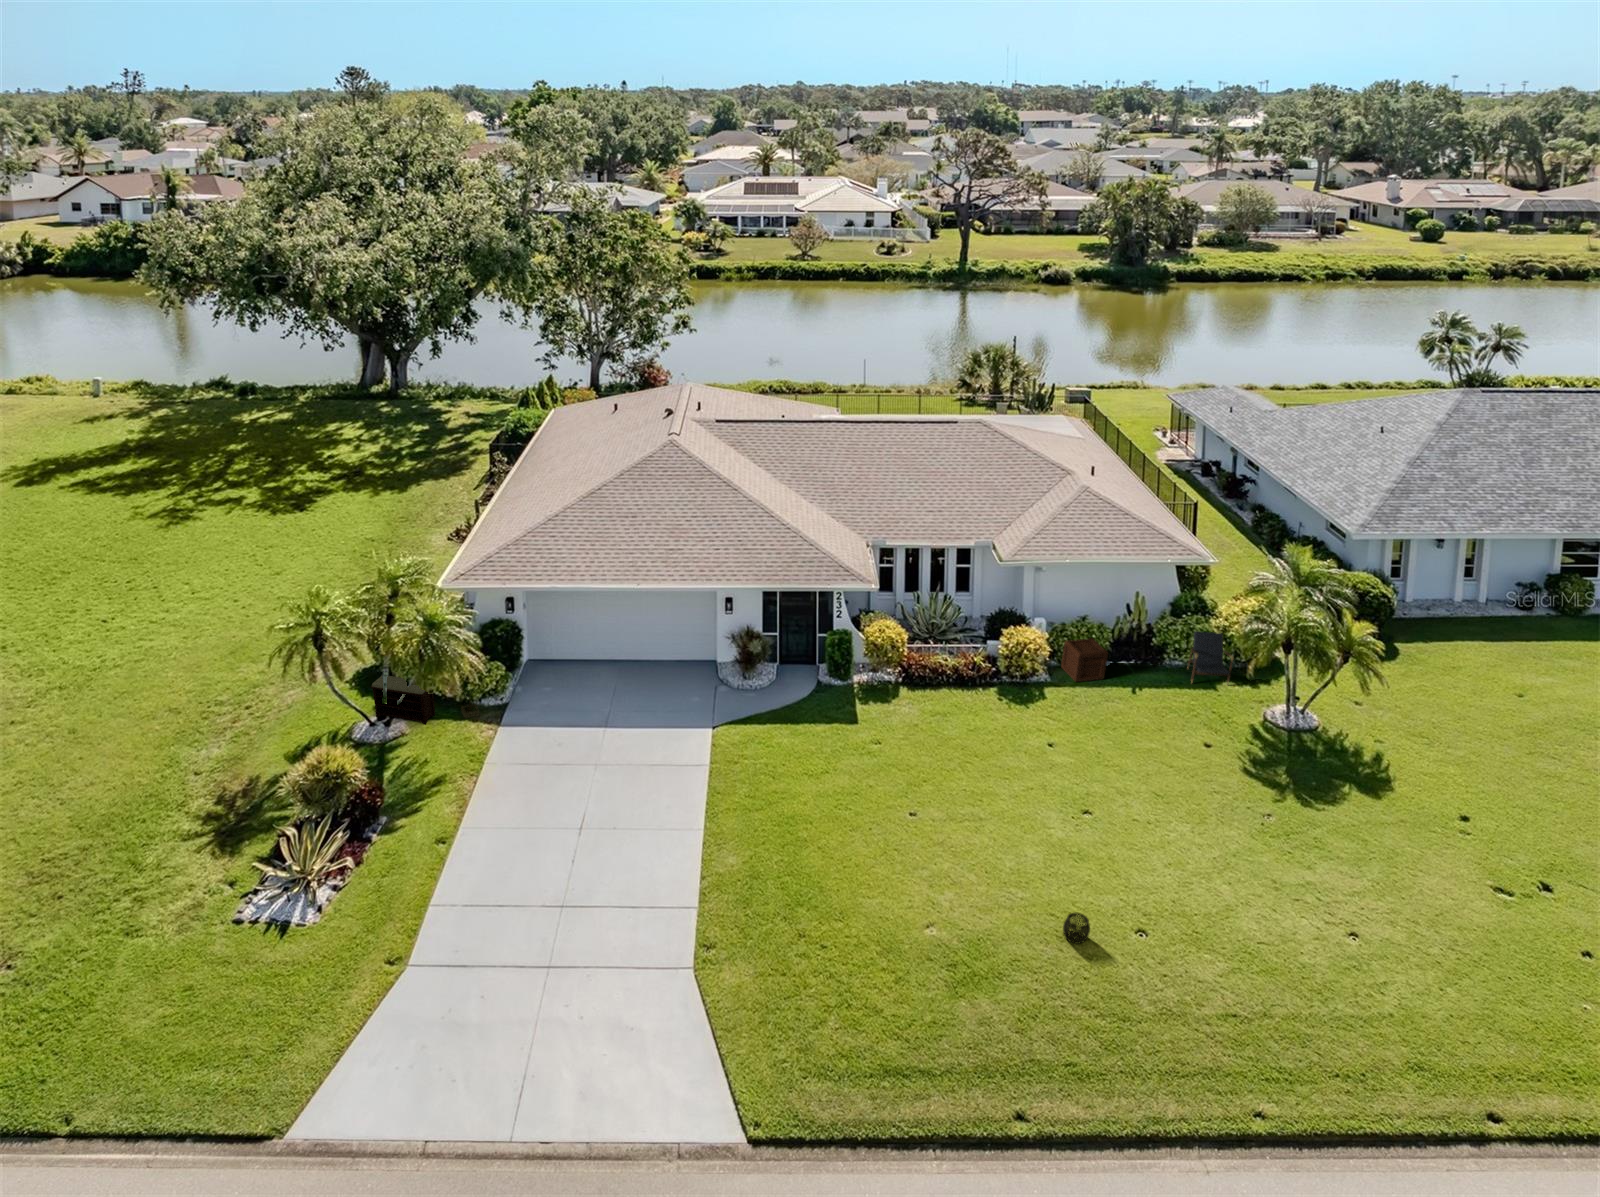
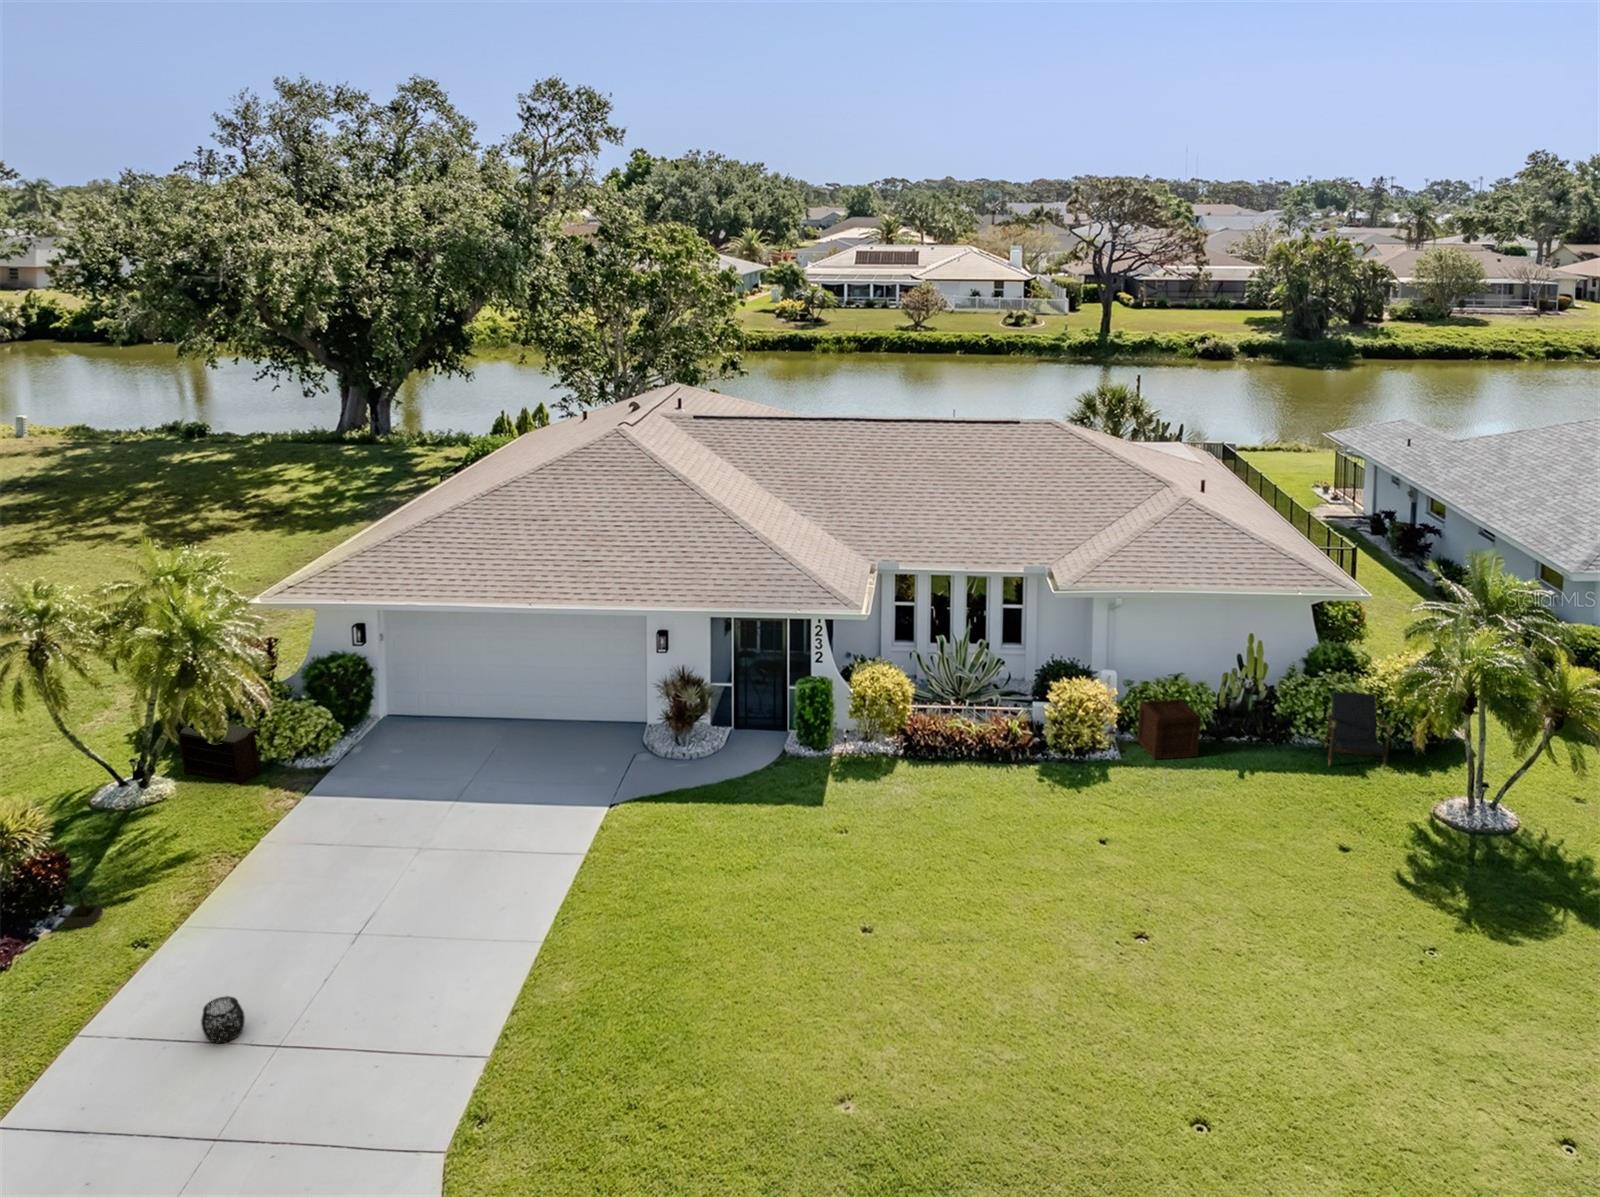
potted plant: present [461,689,480,718] -> present [60,873,103,928]
woven basket: present [1063,912,1090,944] -> present [201,996,245,1044]

